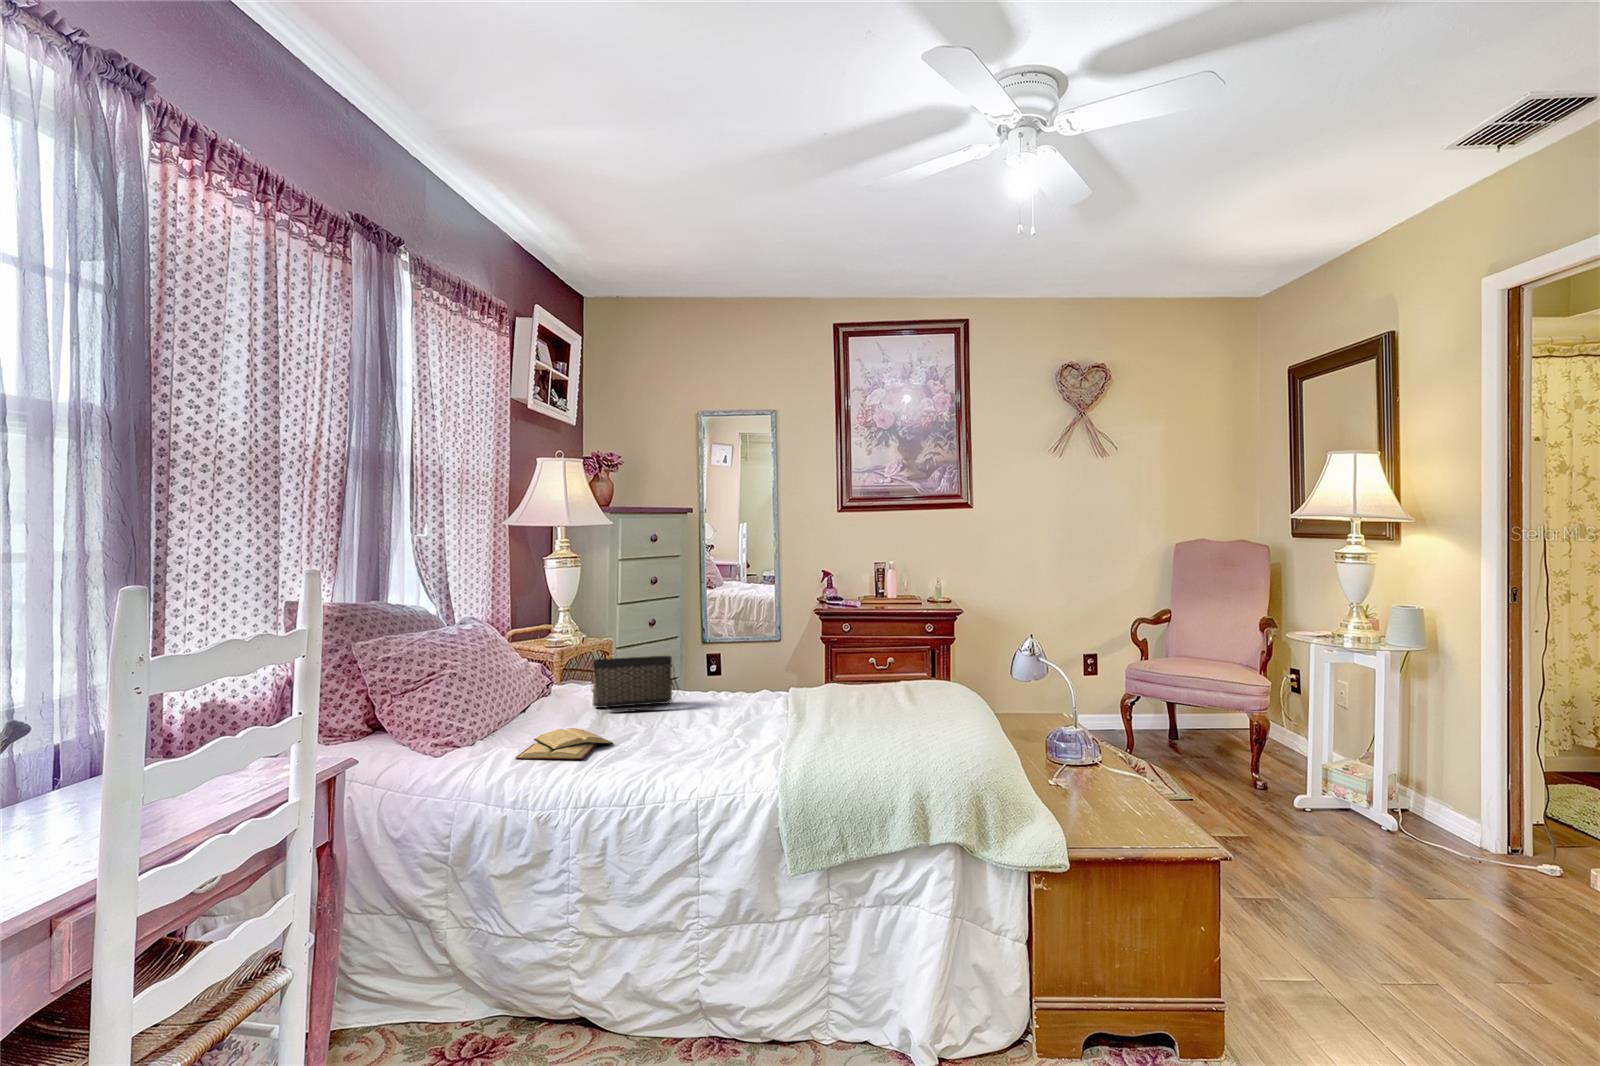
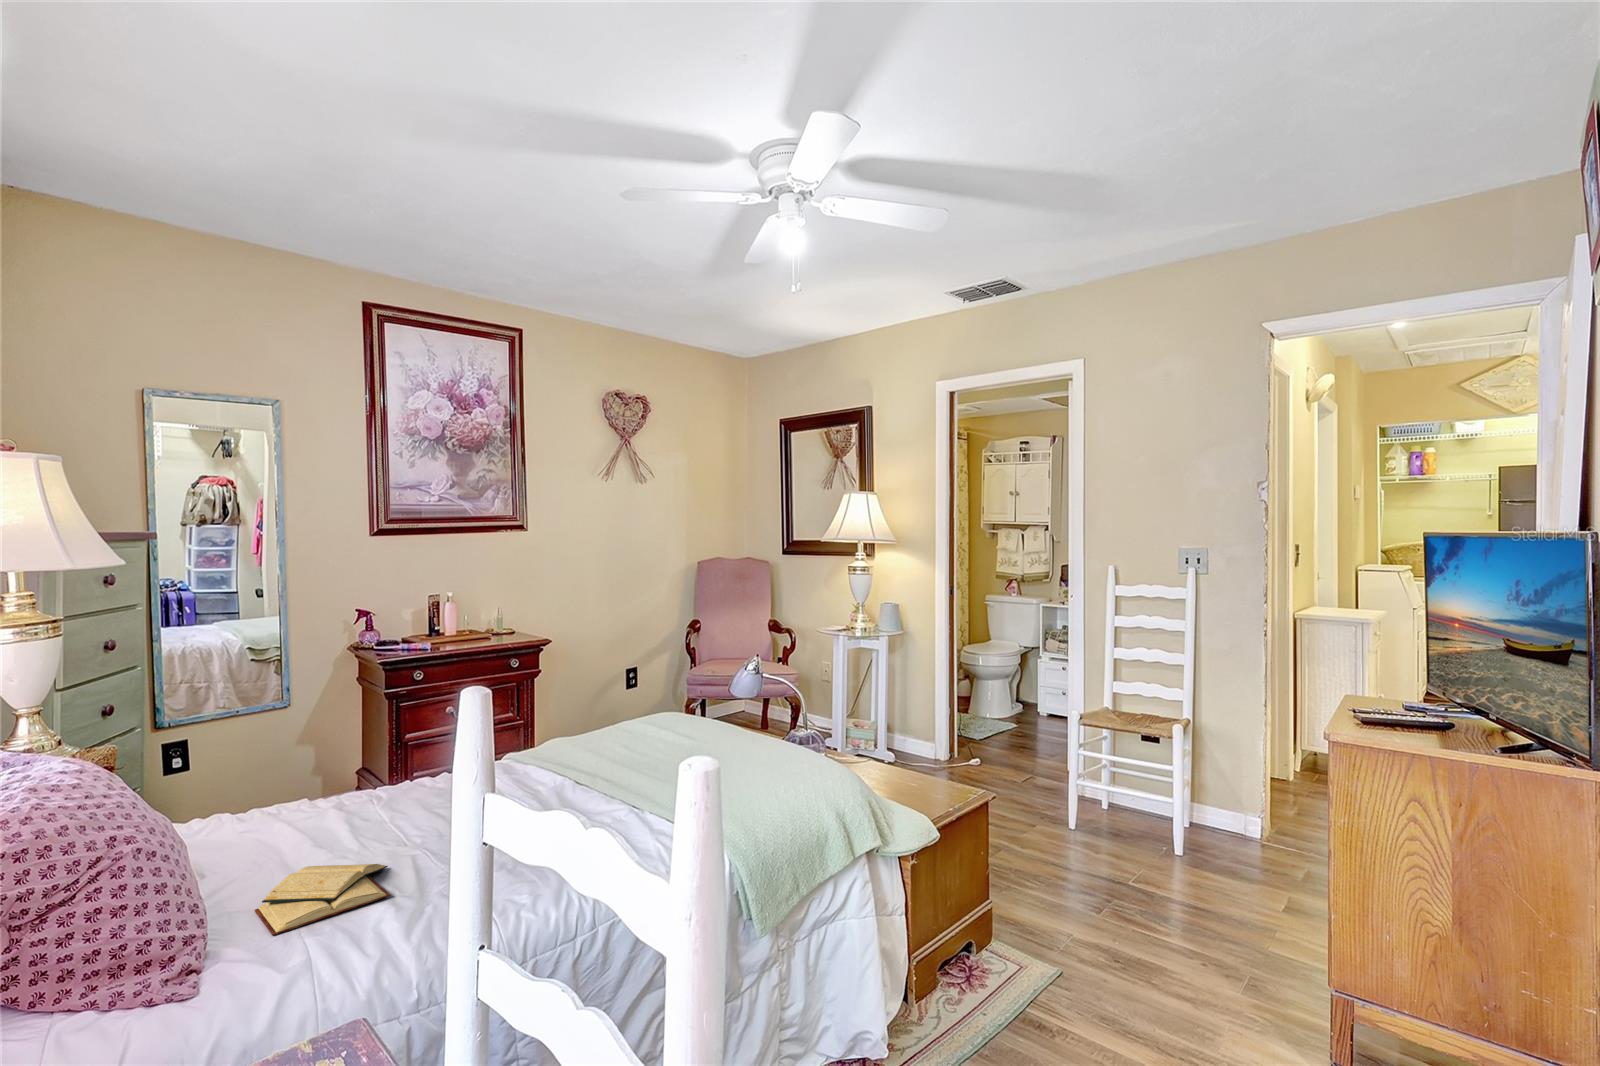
handbag: present [591,656,678,712] -> none [229,739,376,840]

